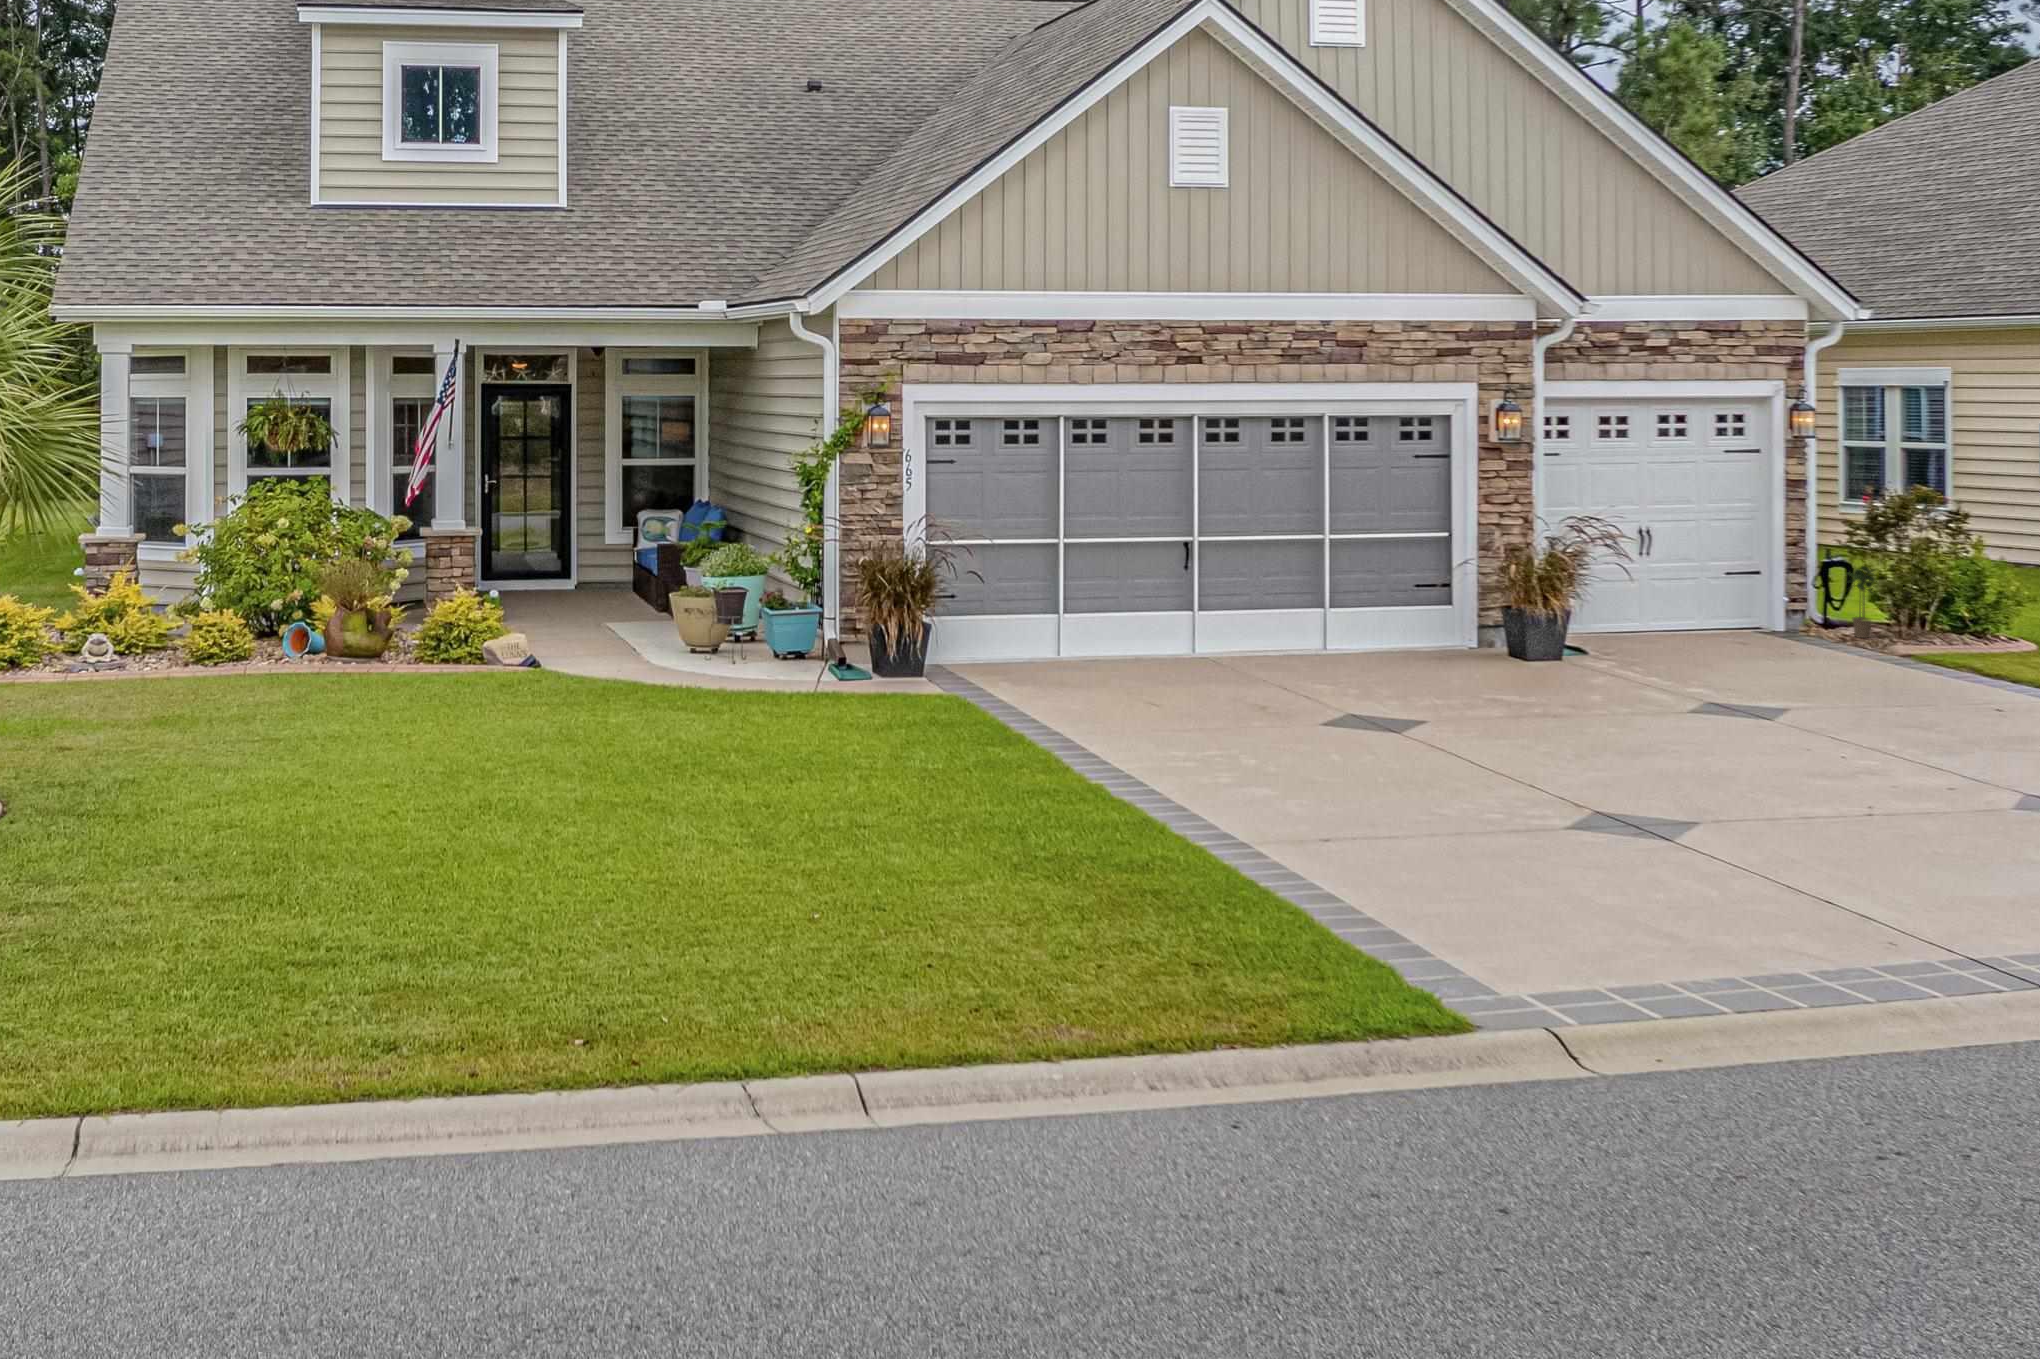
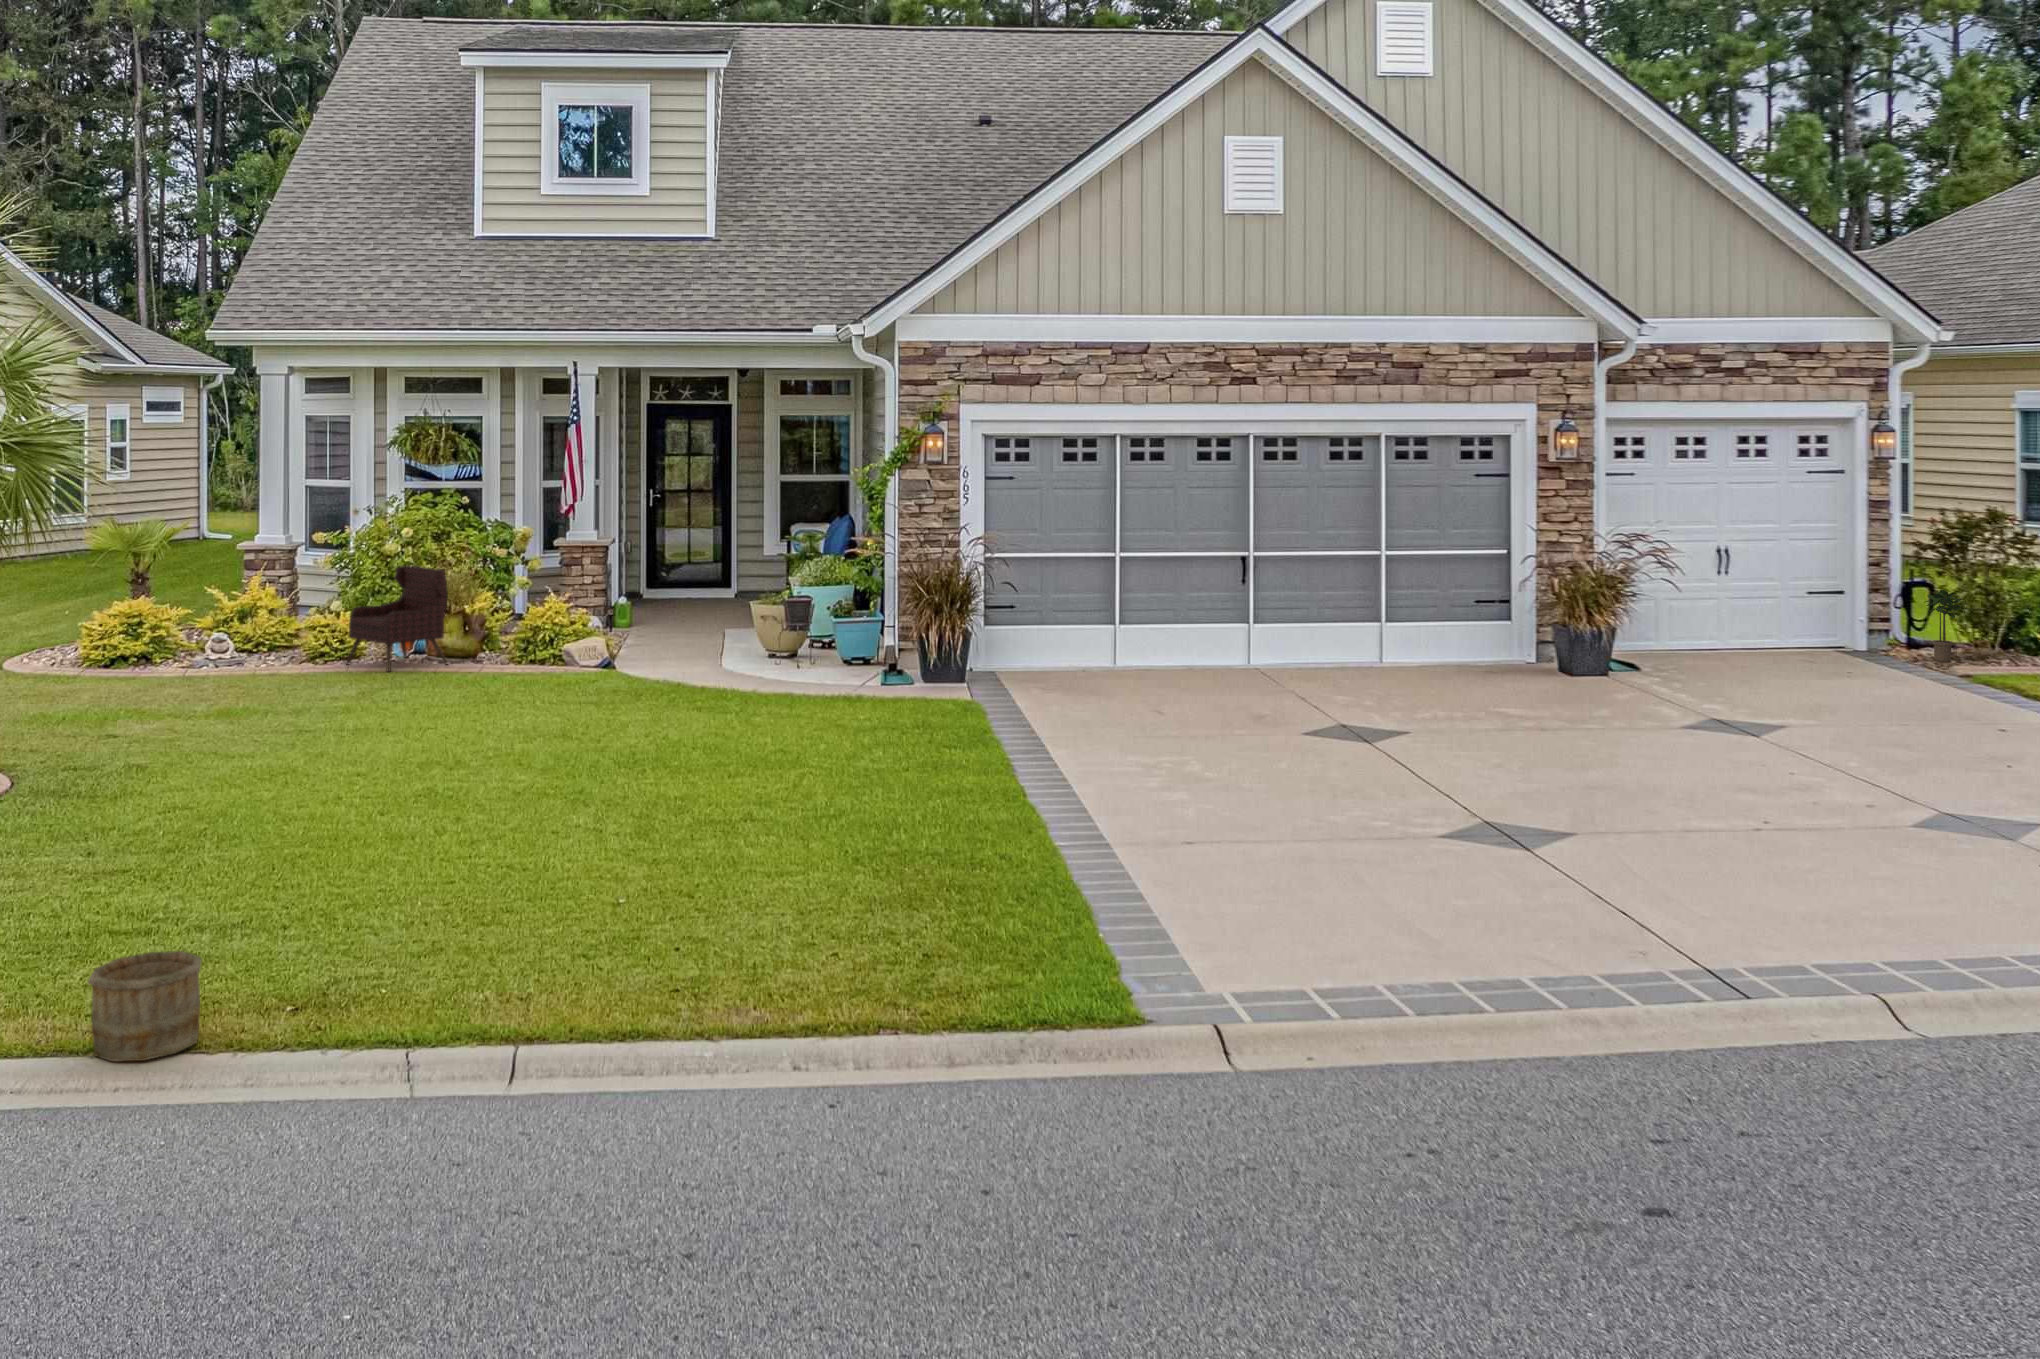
armchair: none [234,561,351,676] -> present [346,566,448,672]
wooden bucket: none [417,919,531,1032] -> present [88,951,202,1061]

